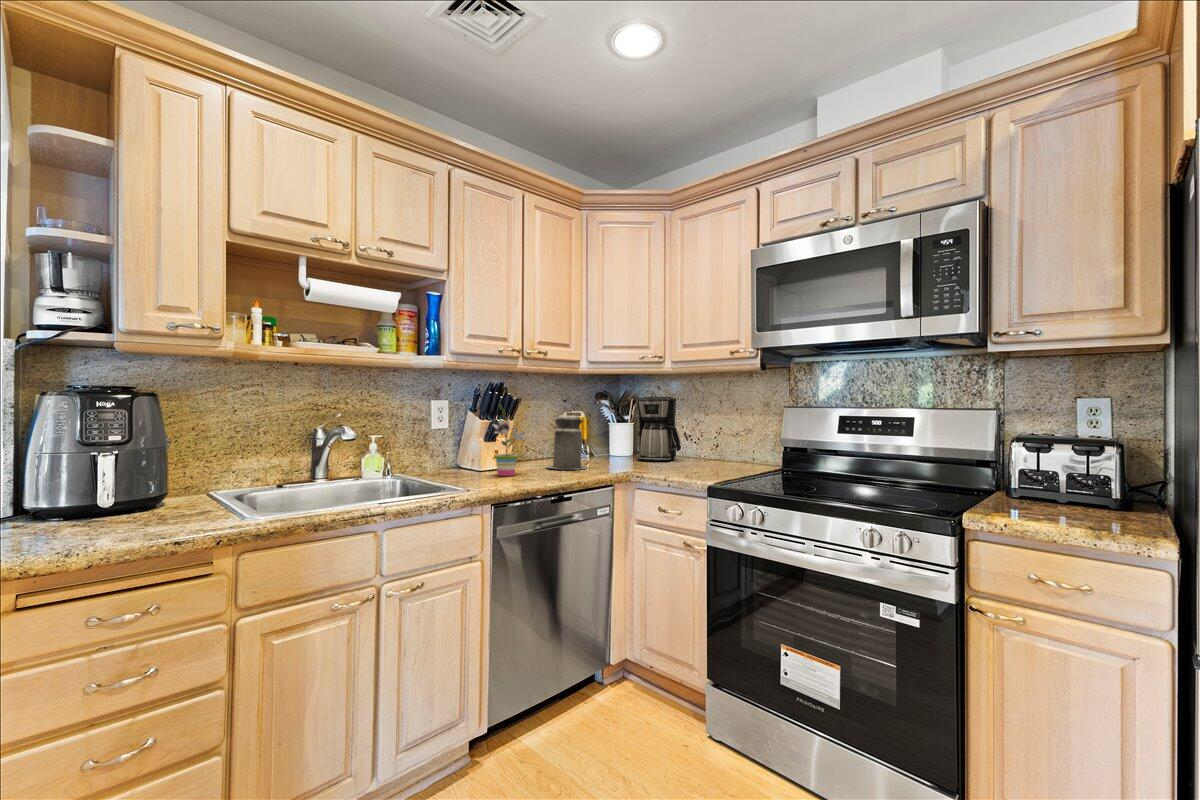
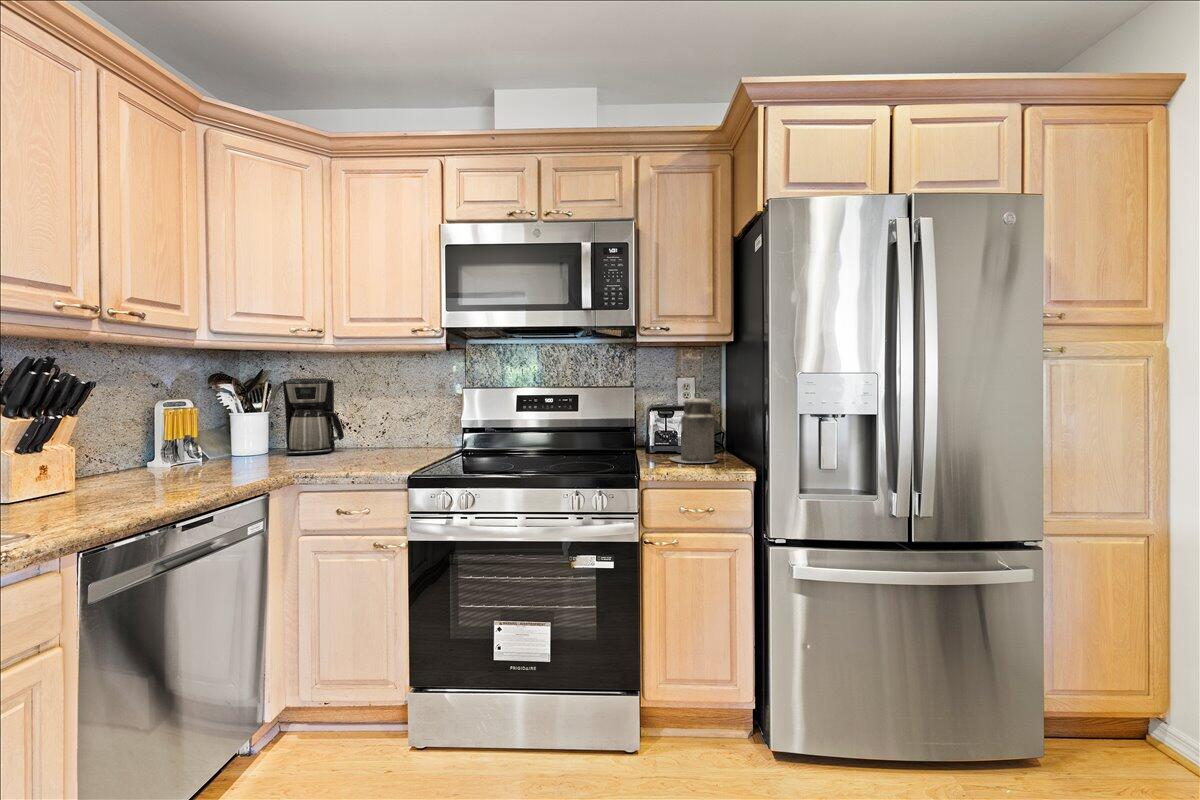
potted plant: present [494,404,525,476] -> none [45,389,124,503]
canister: present [547,410,586,469] -> present [670,393,717,463]

